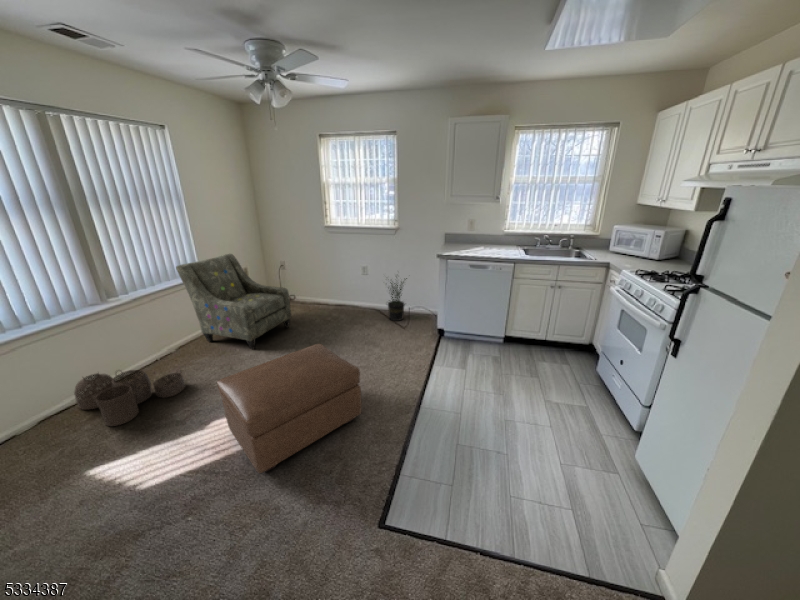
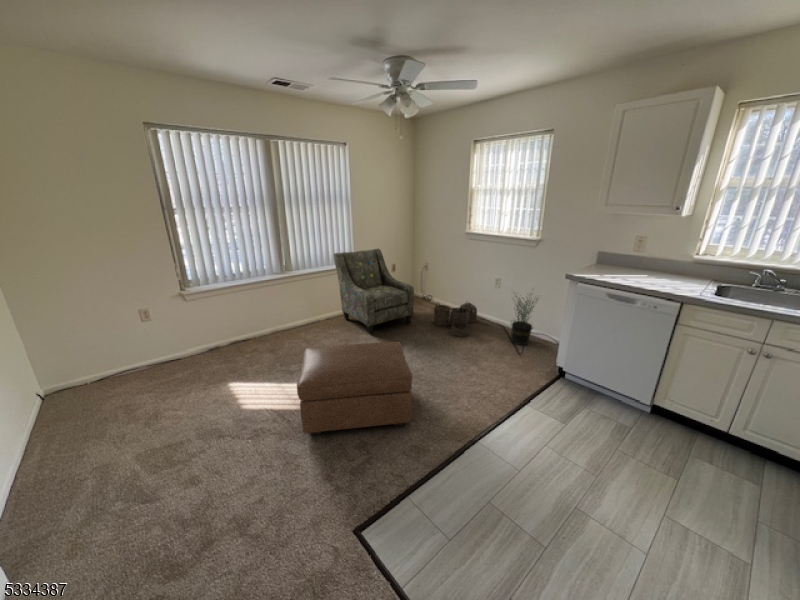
woven basket: present [74,370,185,426] -> present [434,303,477,337]

